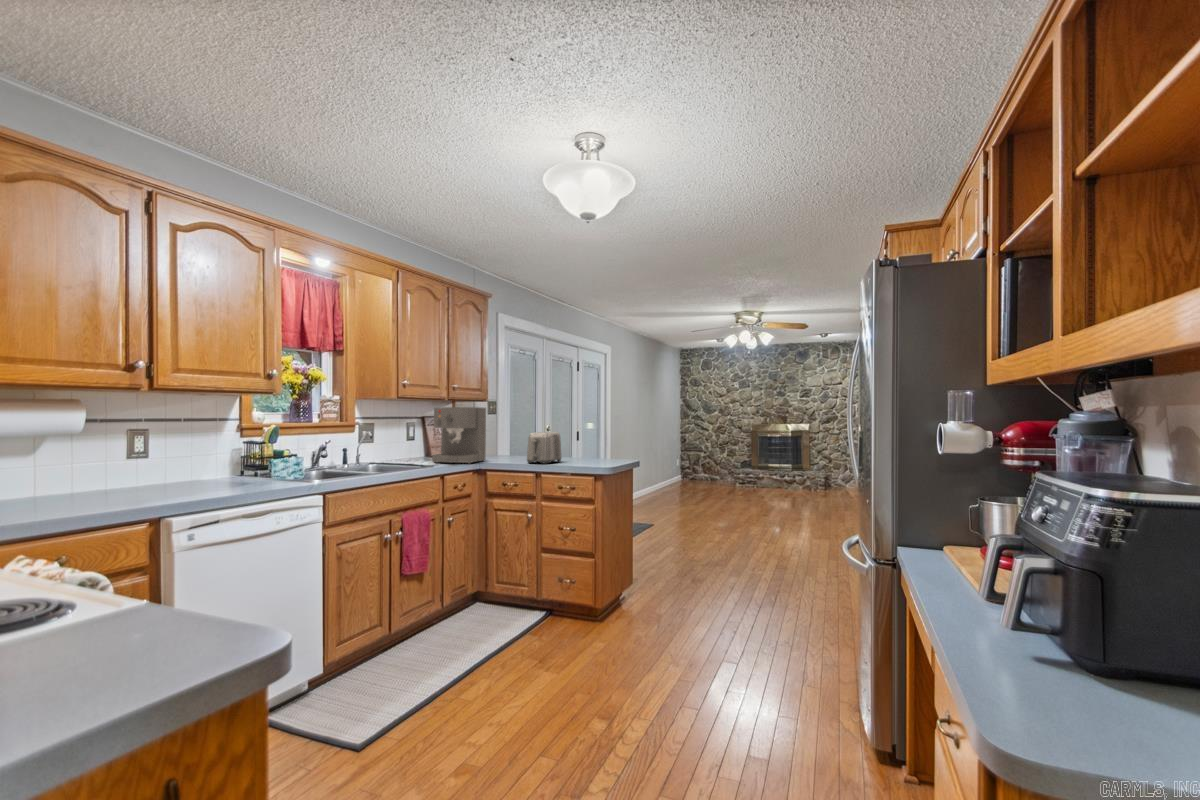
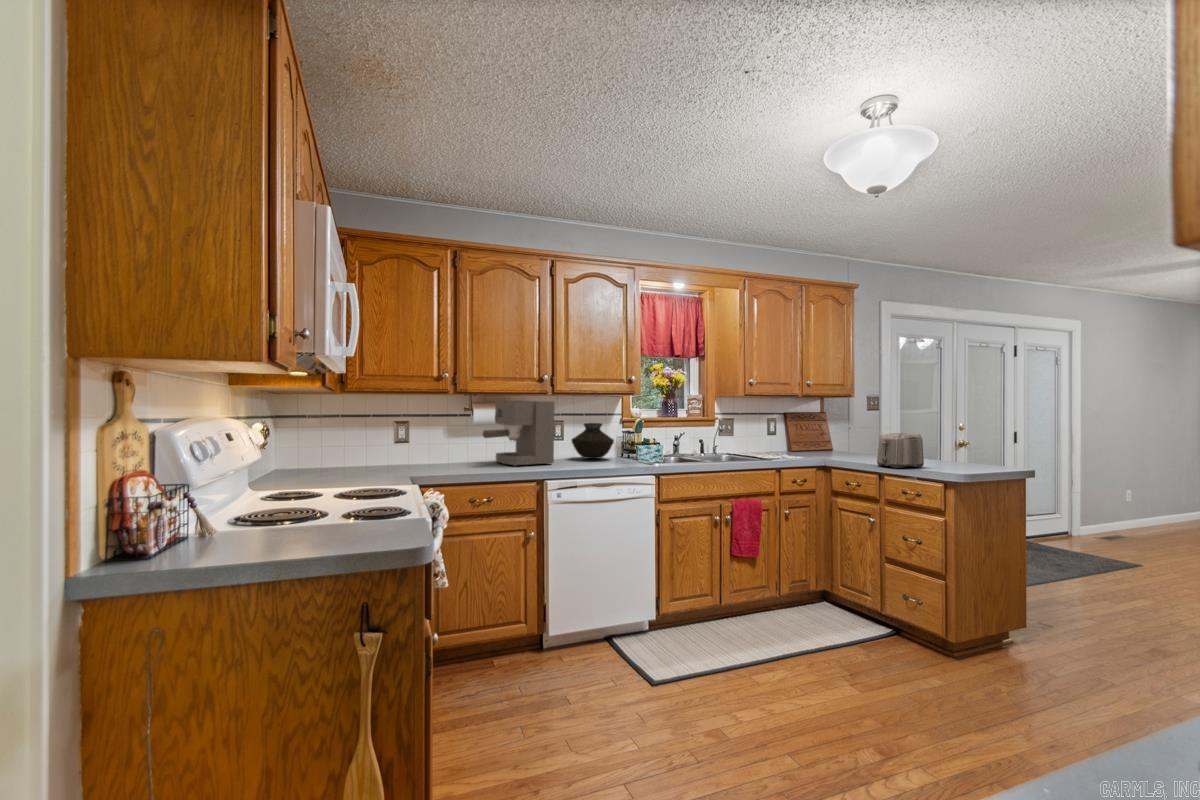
coffee maker: present [432,407,486,464] -> present [483,401,555,466]
vase: none [170,433,243,483] -> present [572,423,614,459]

